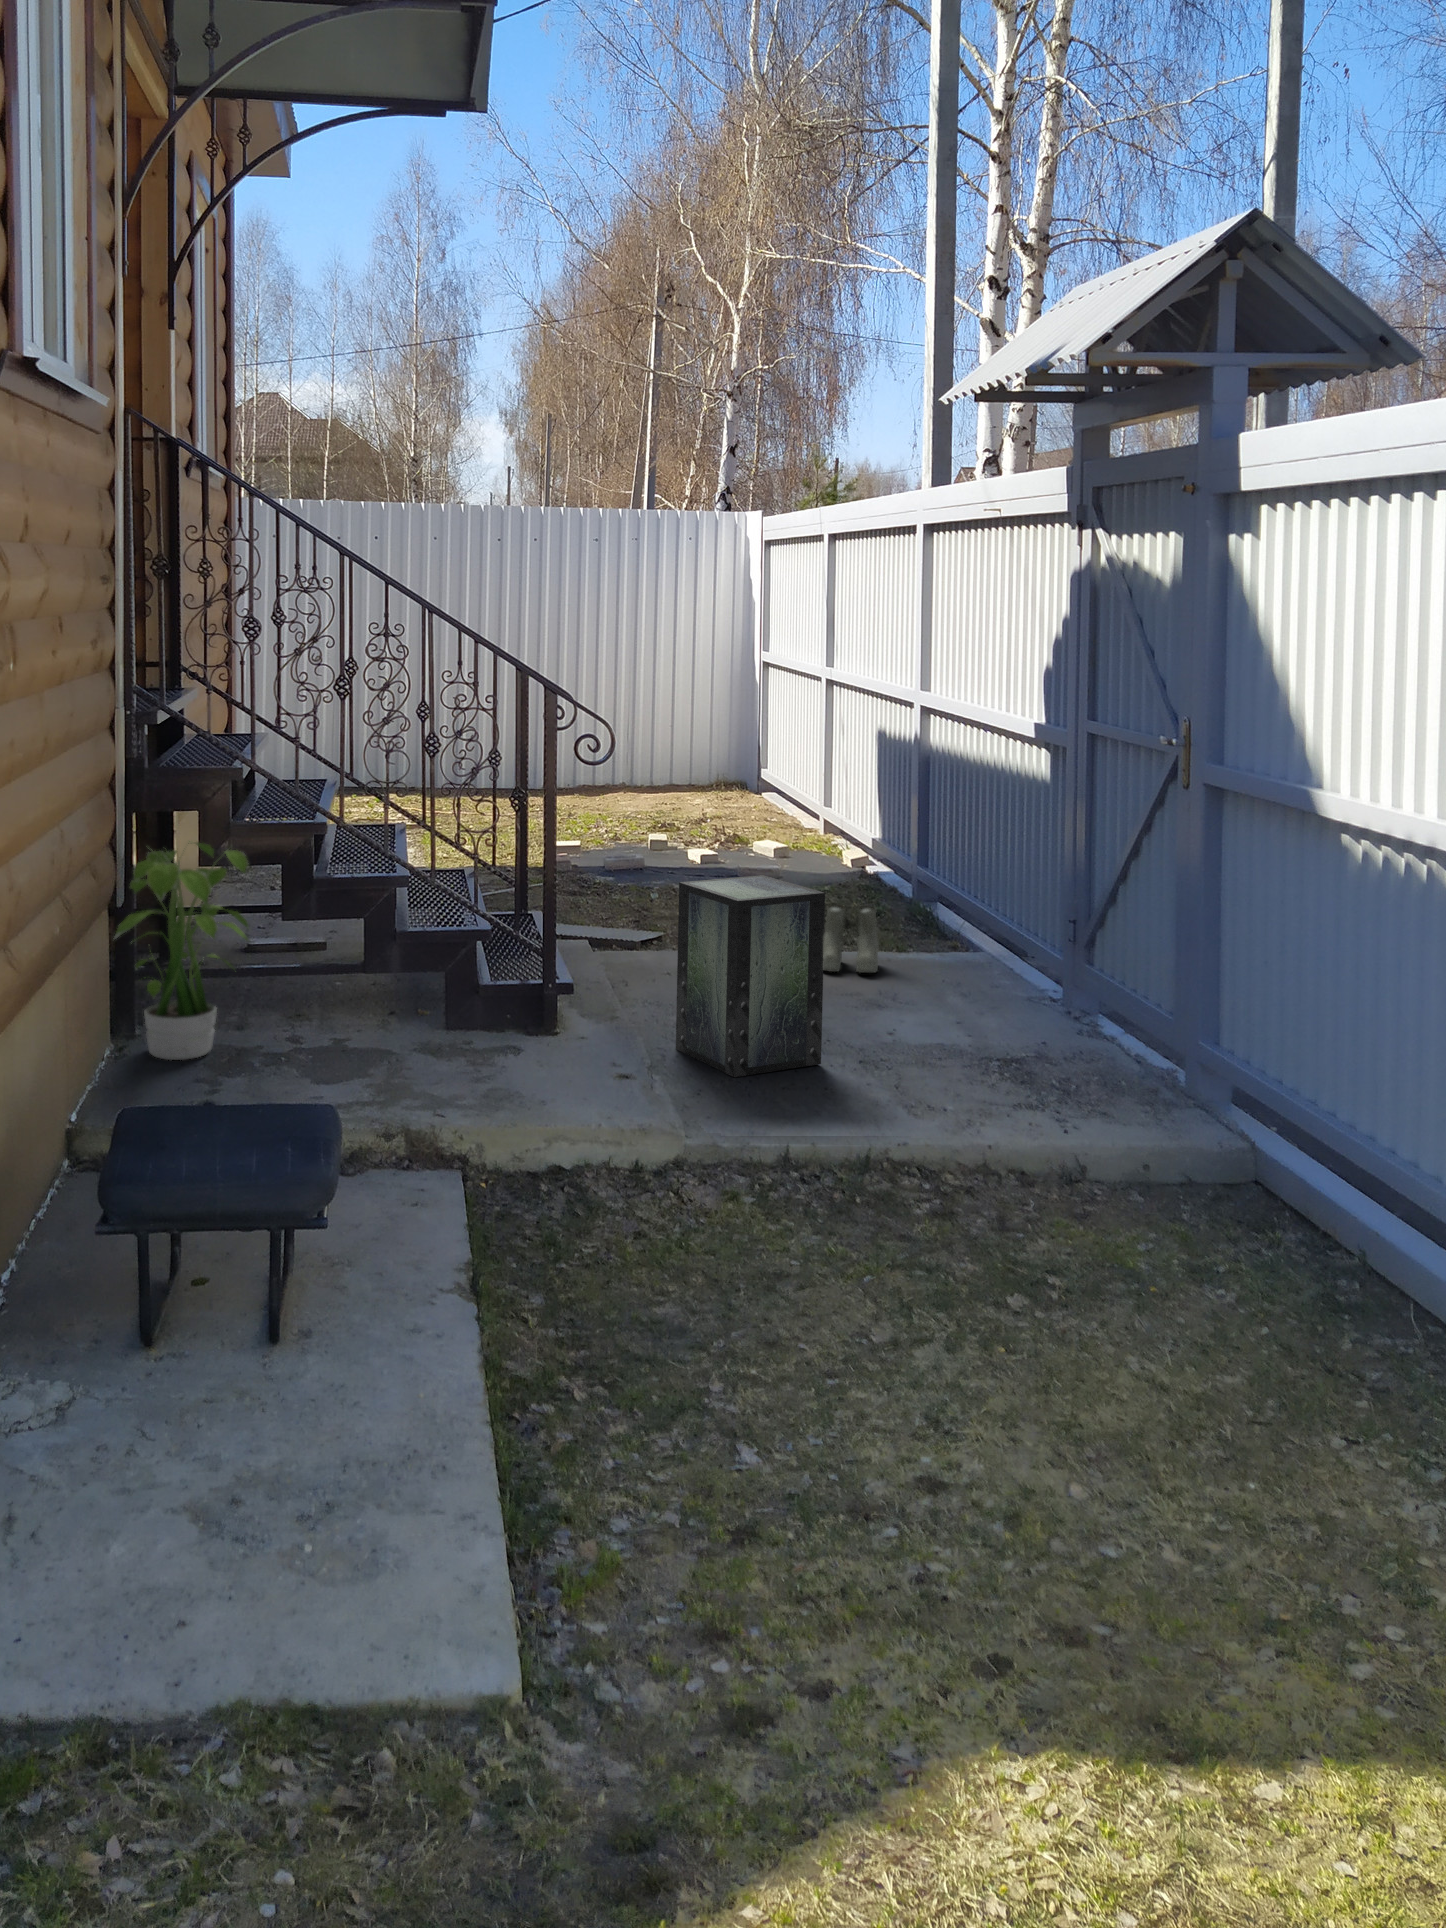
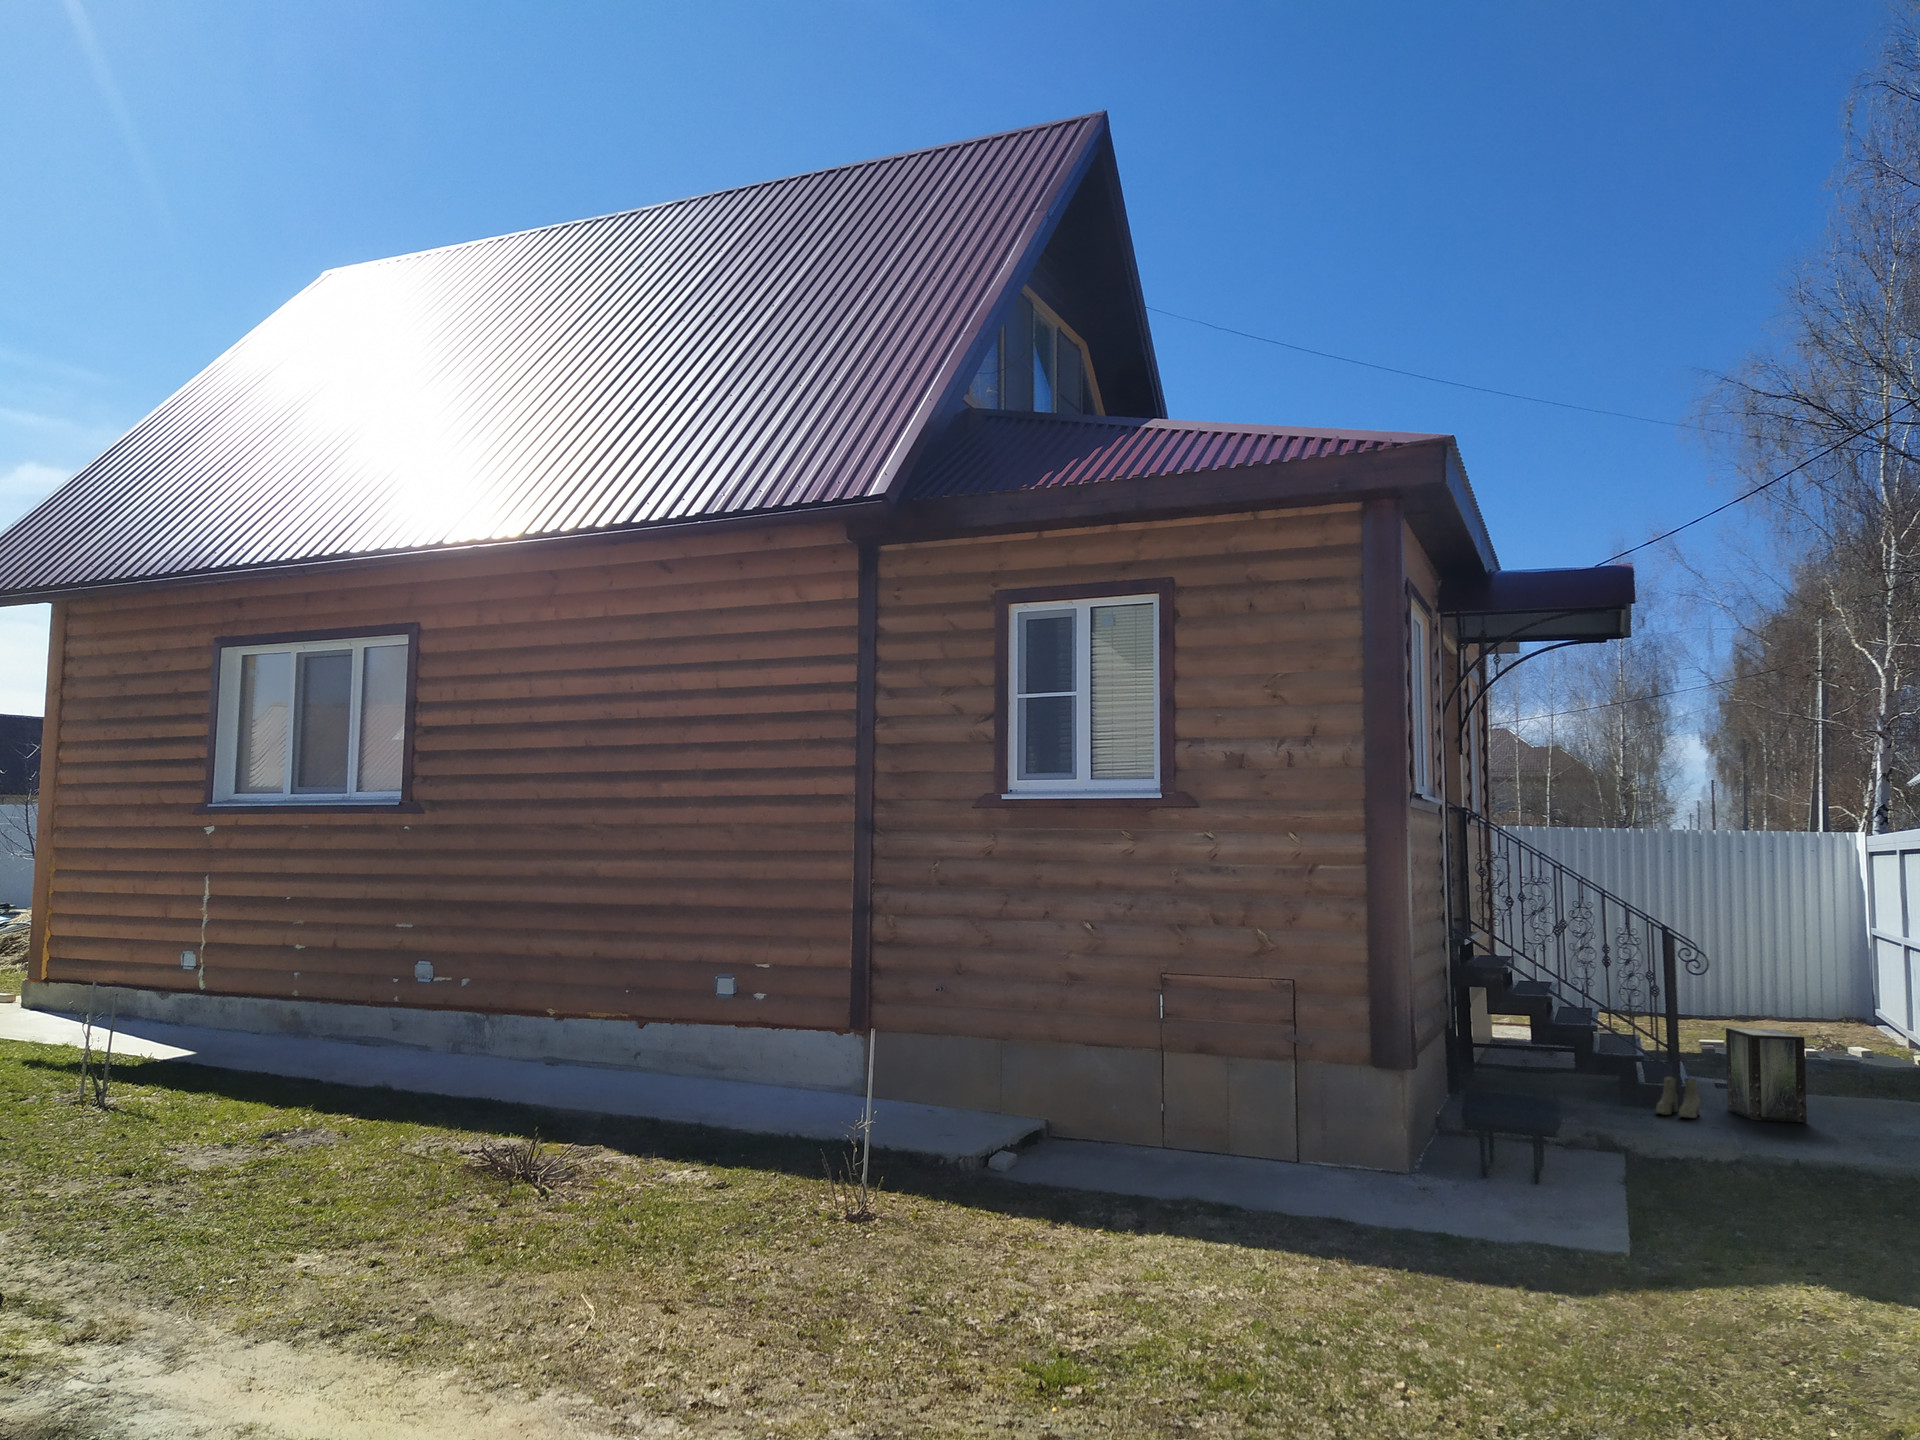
potted plant: present [115,841,249,1060] -> none [1448,990,1509,1084]
boots: present [824,905,879,973] -> present [1656,1076,1700,1118]

